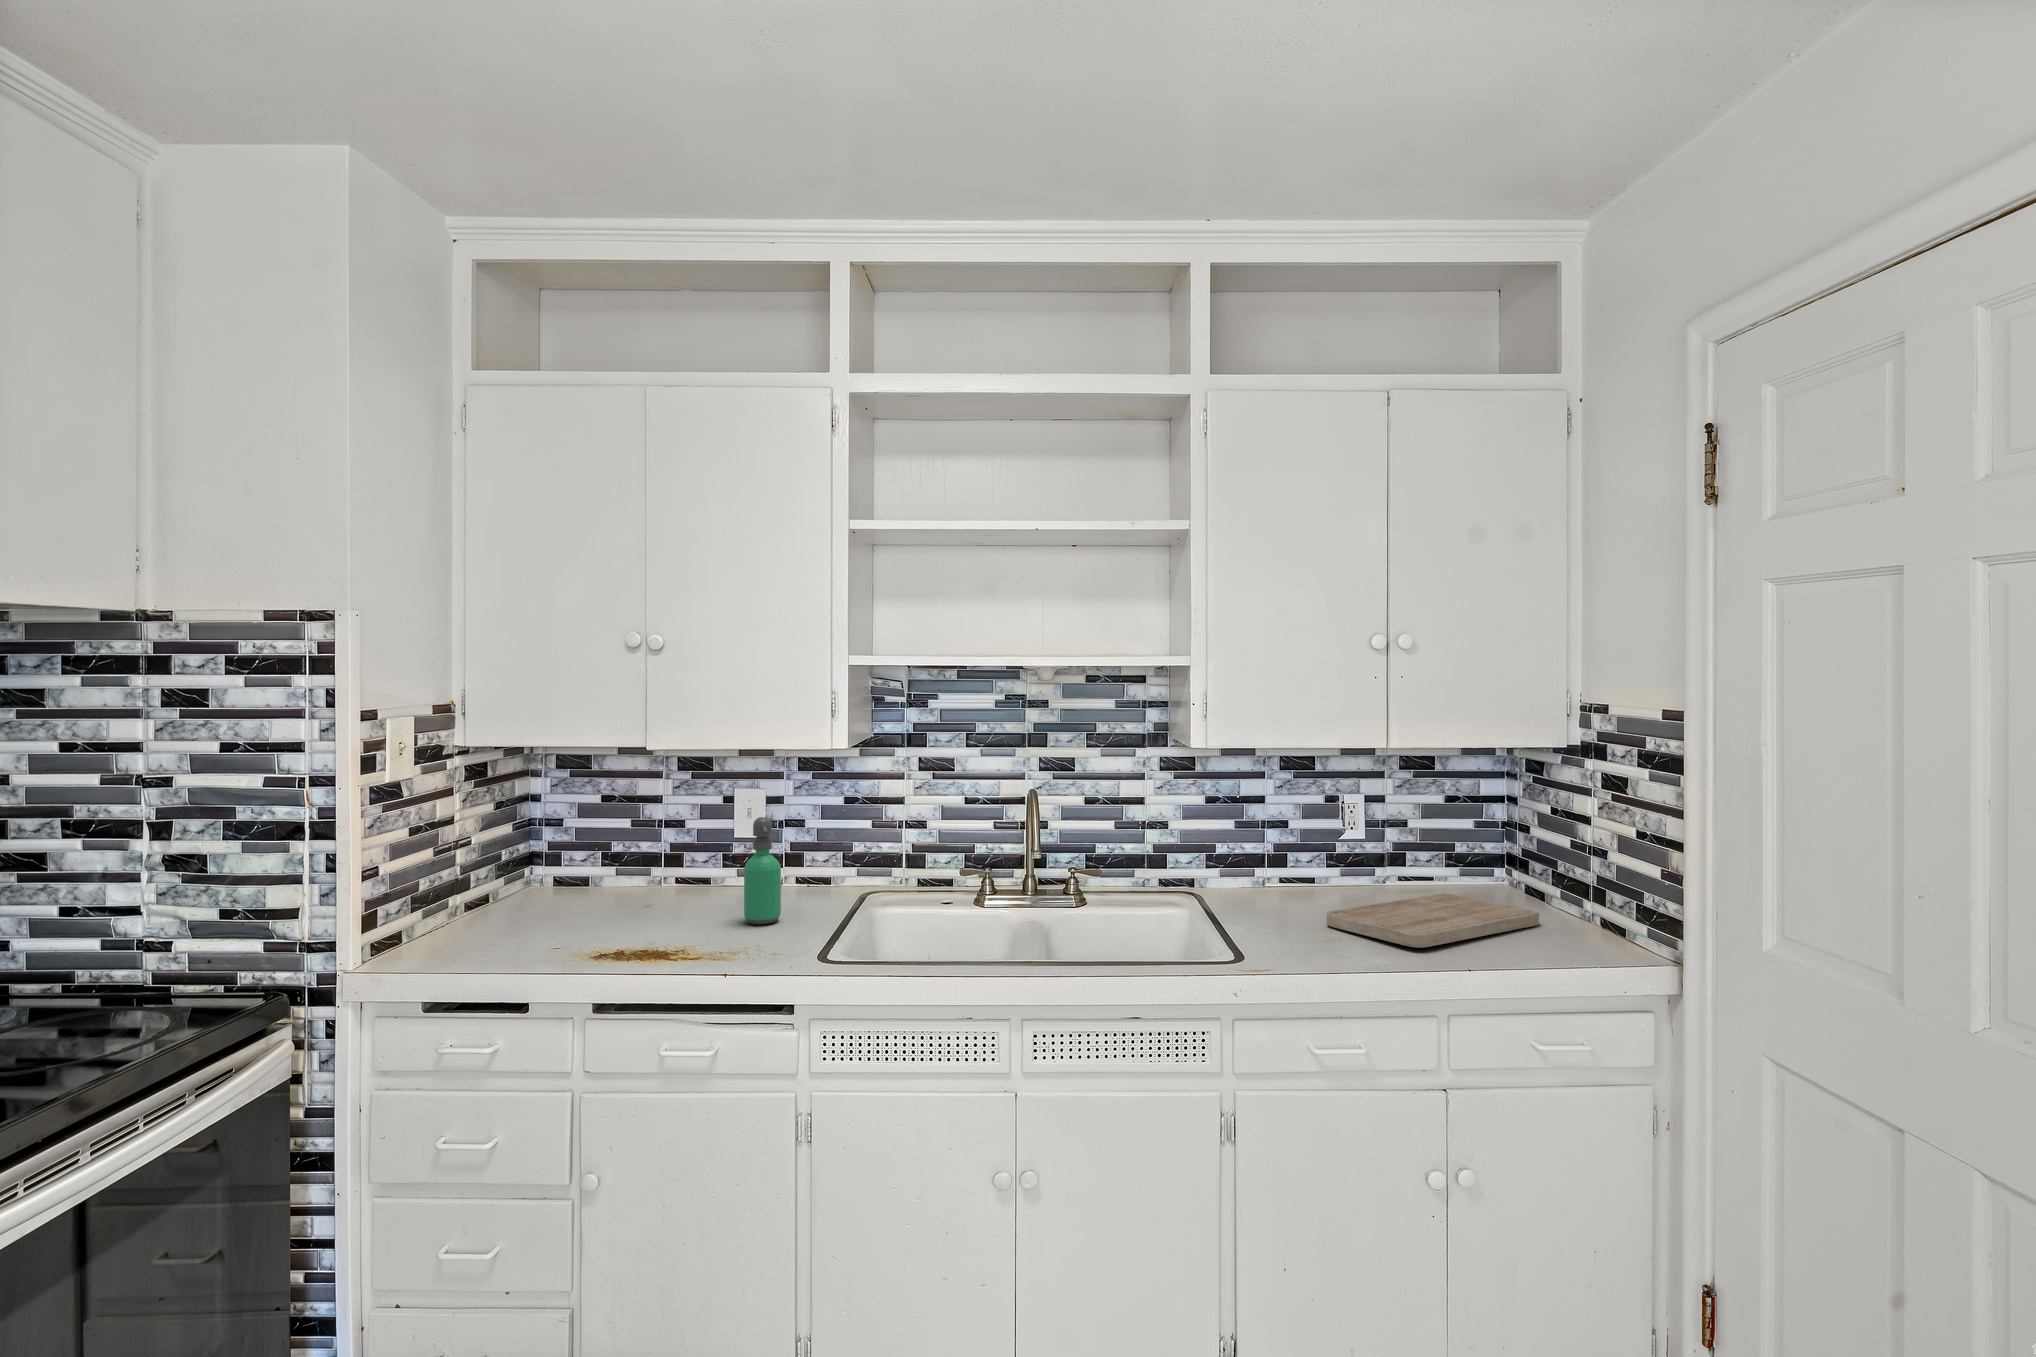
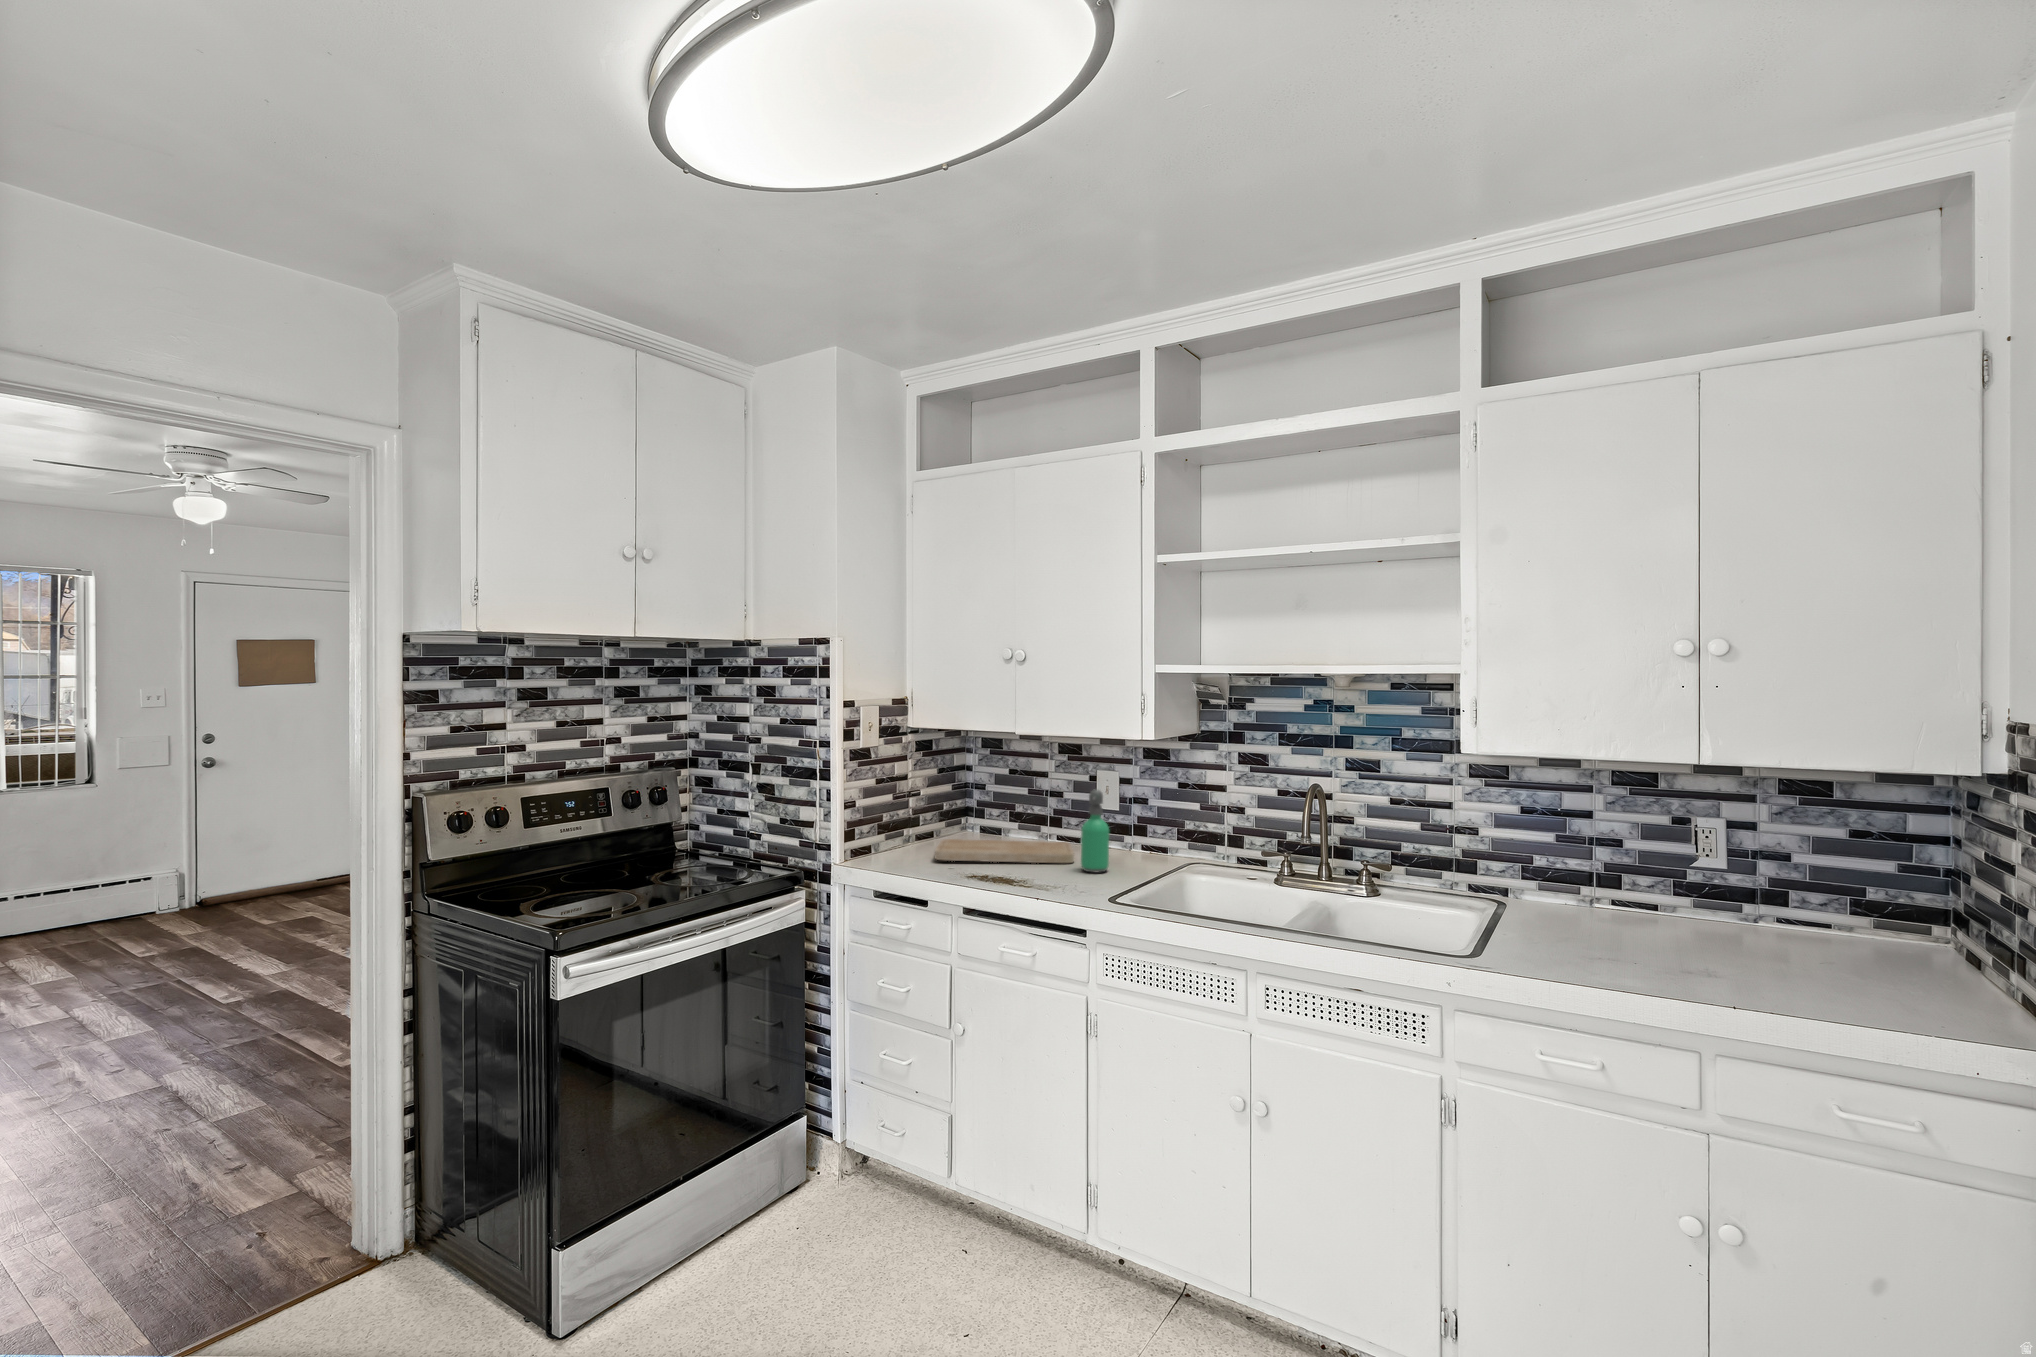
cutting board: present [1327,894,1539,948] -> present [935,839,1074,863]

